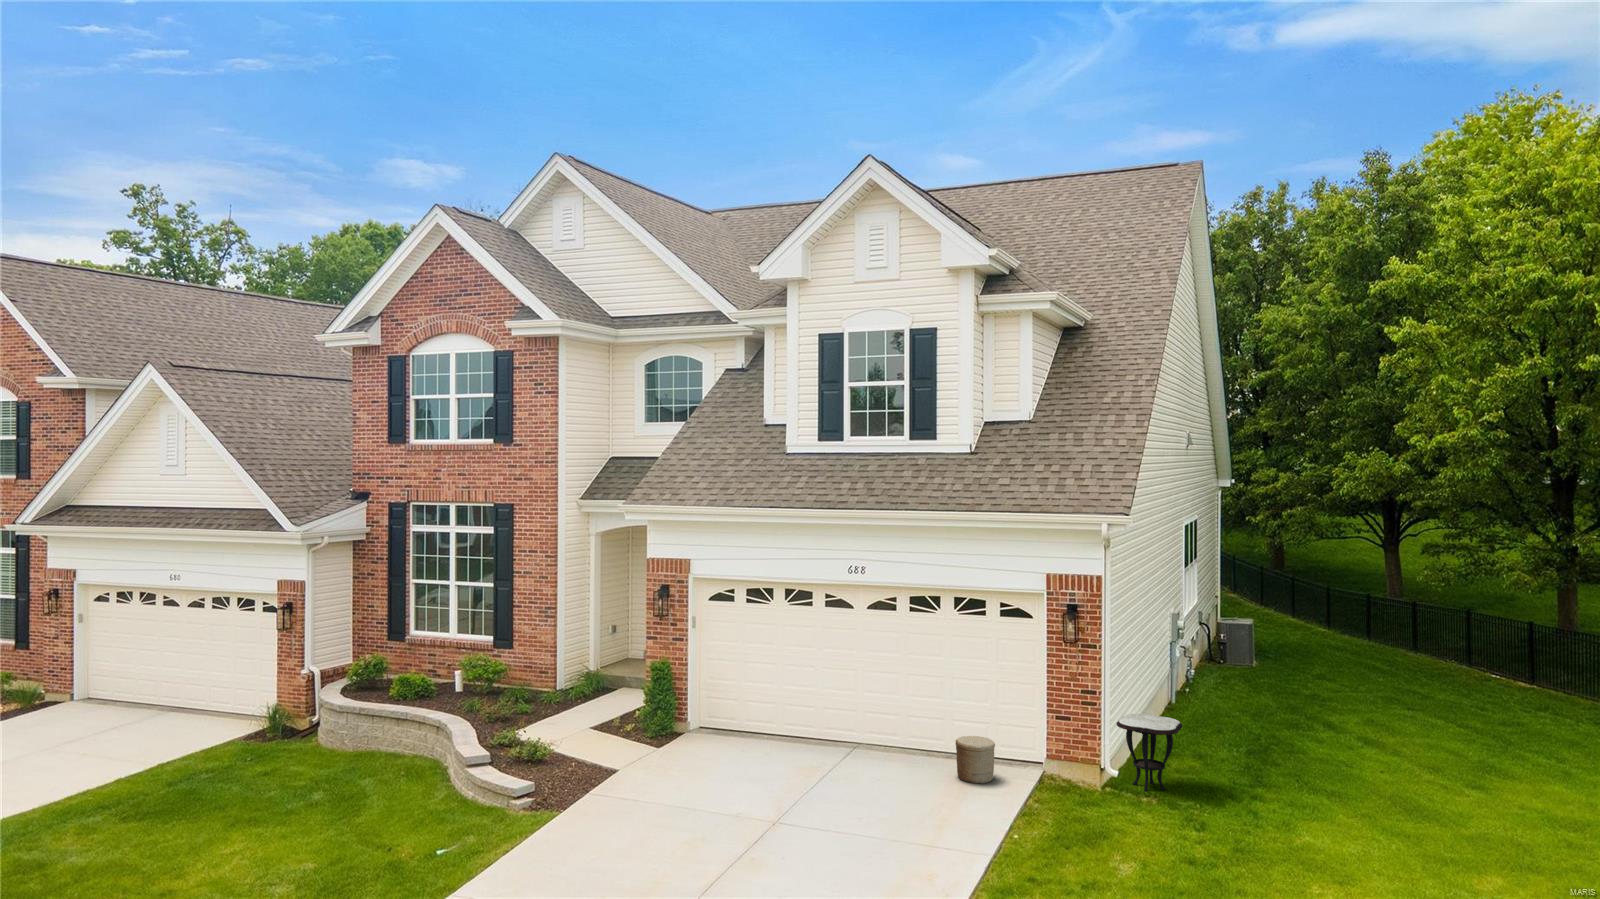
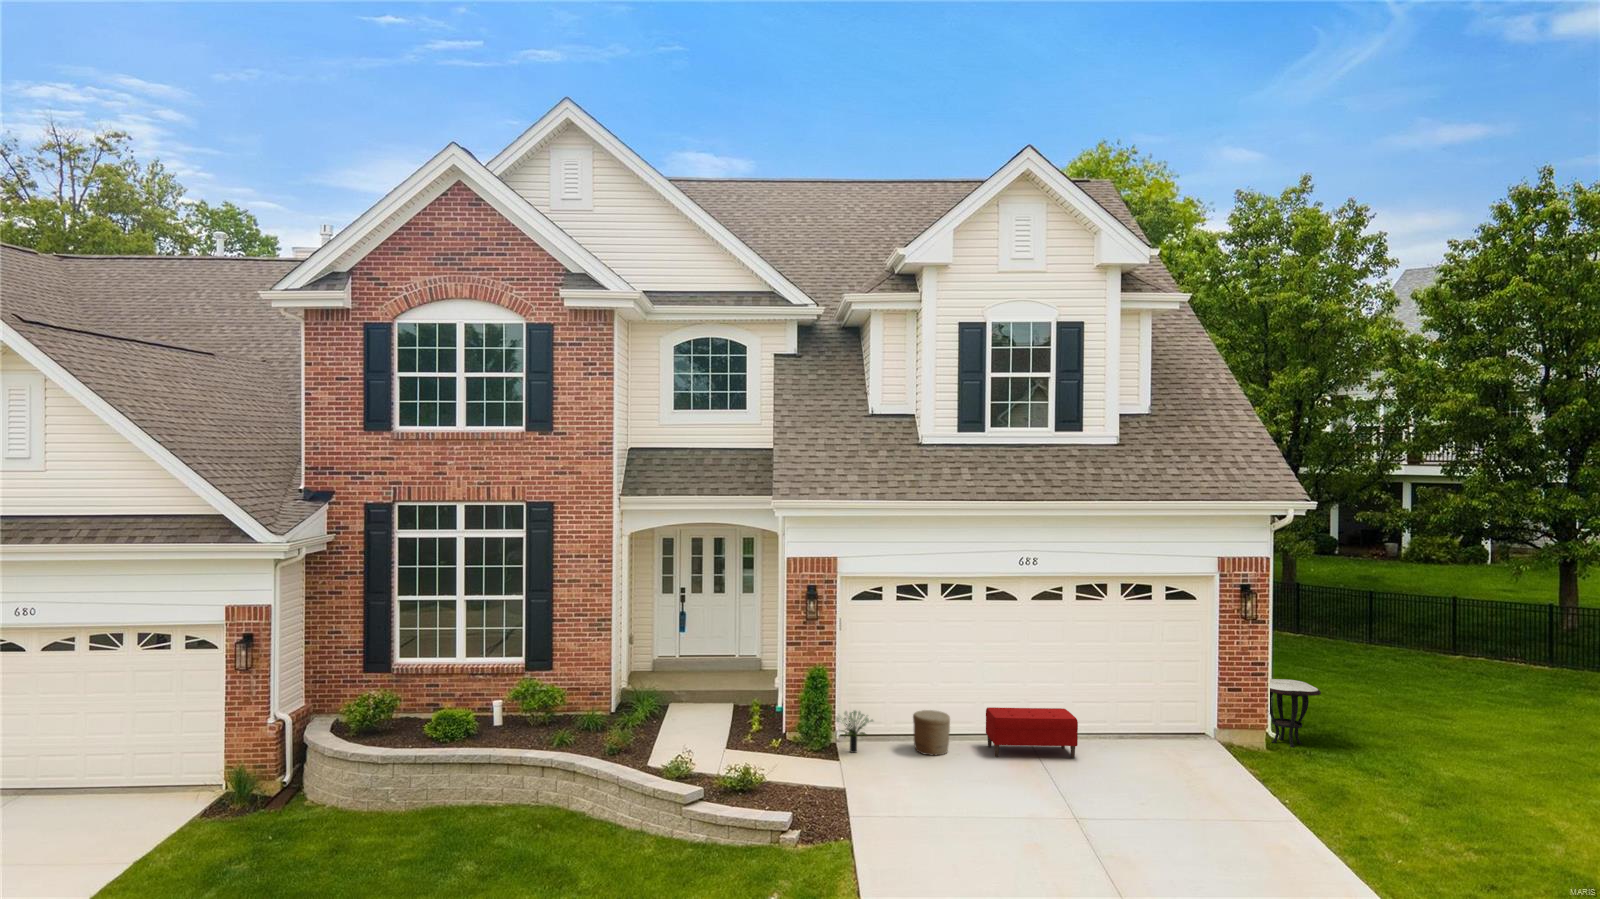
potted plant: none [673,699,709,738] -> present [836,710,873,753]
bench: none [804,711,893,768] -> present [986,707,1078,758]
woven basket: present [955,736,995,783] -> present [913,710,950,755]

